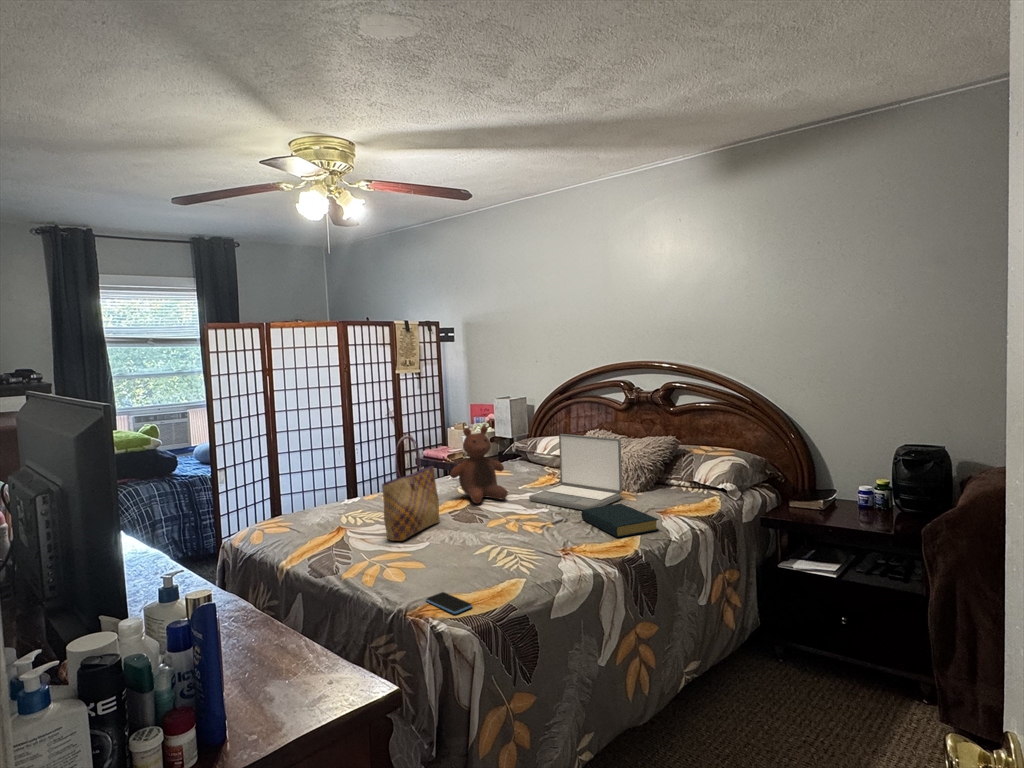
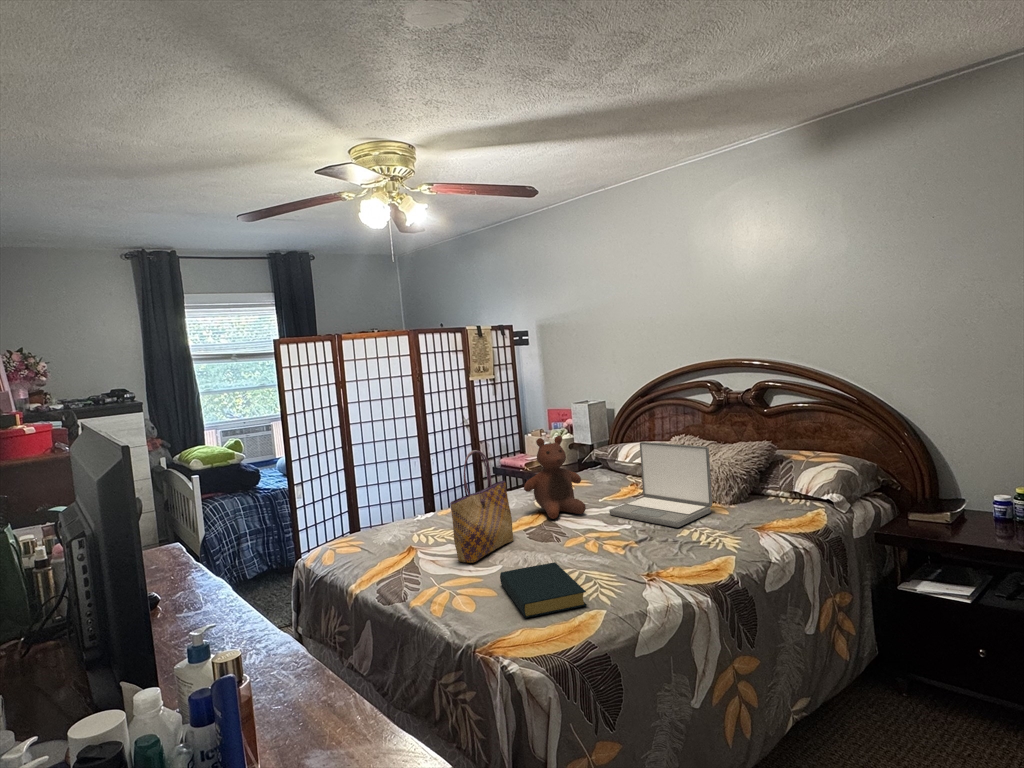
hardback book: present [582,503,659,537] -> present [500,562,587,618]
smartphone: present [426,592,472,614] -> none [496,626,547,653]

